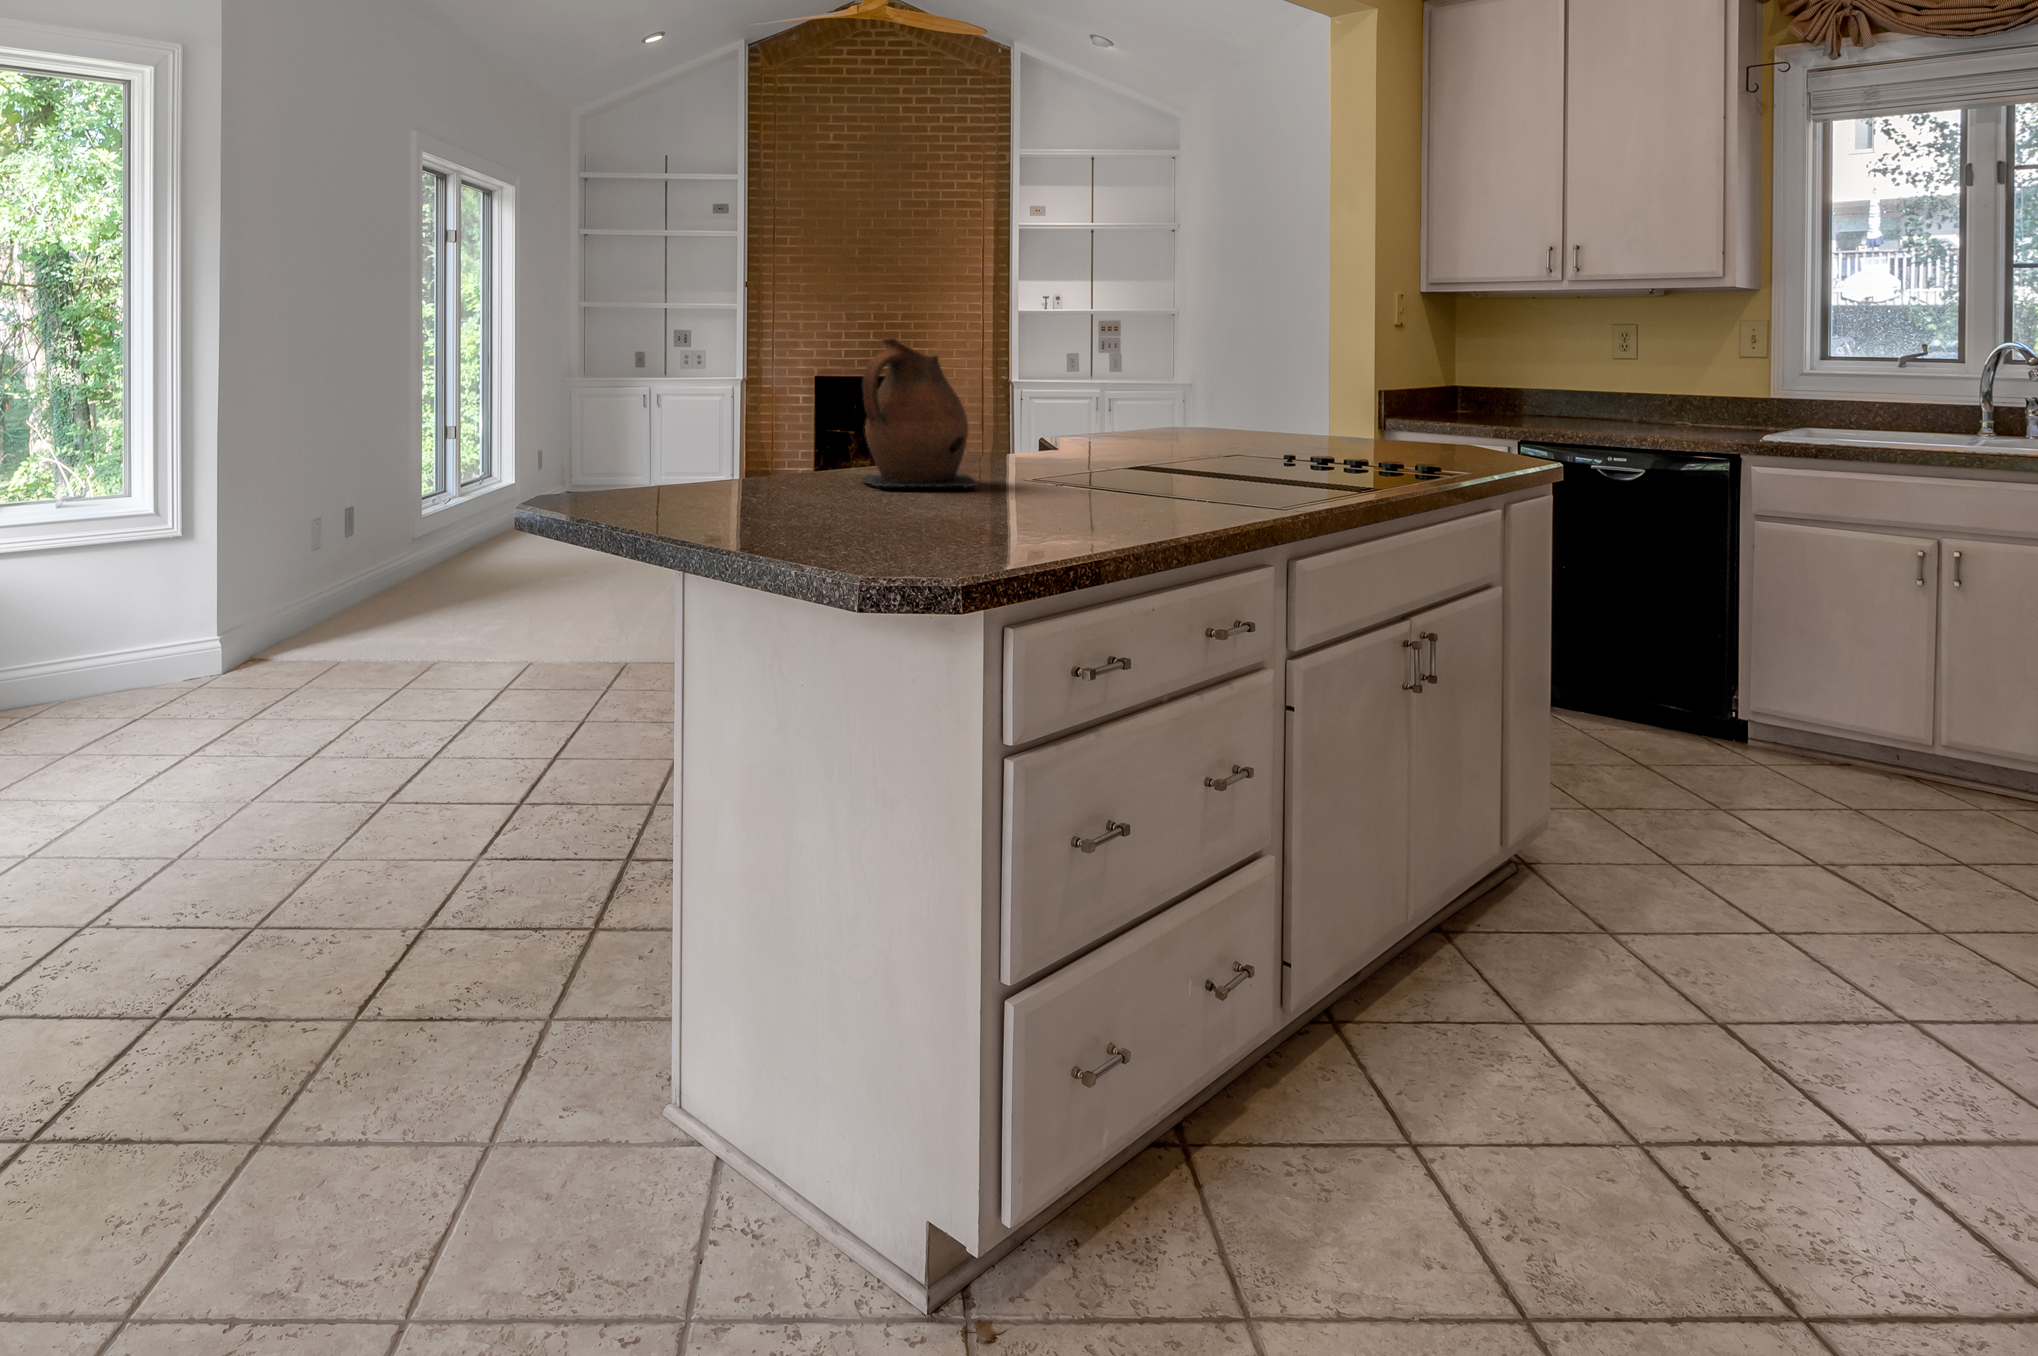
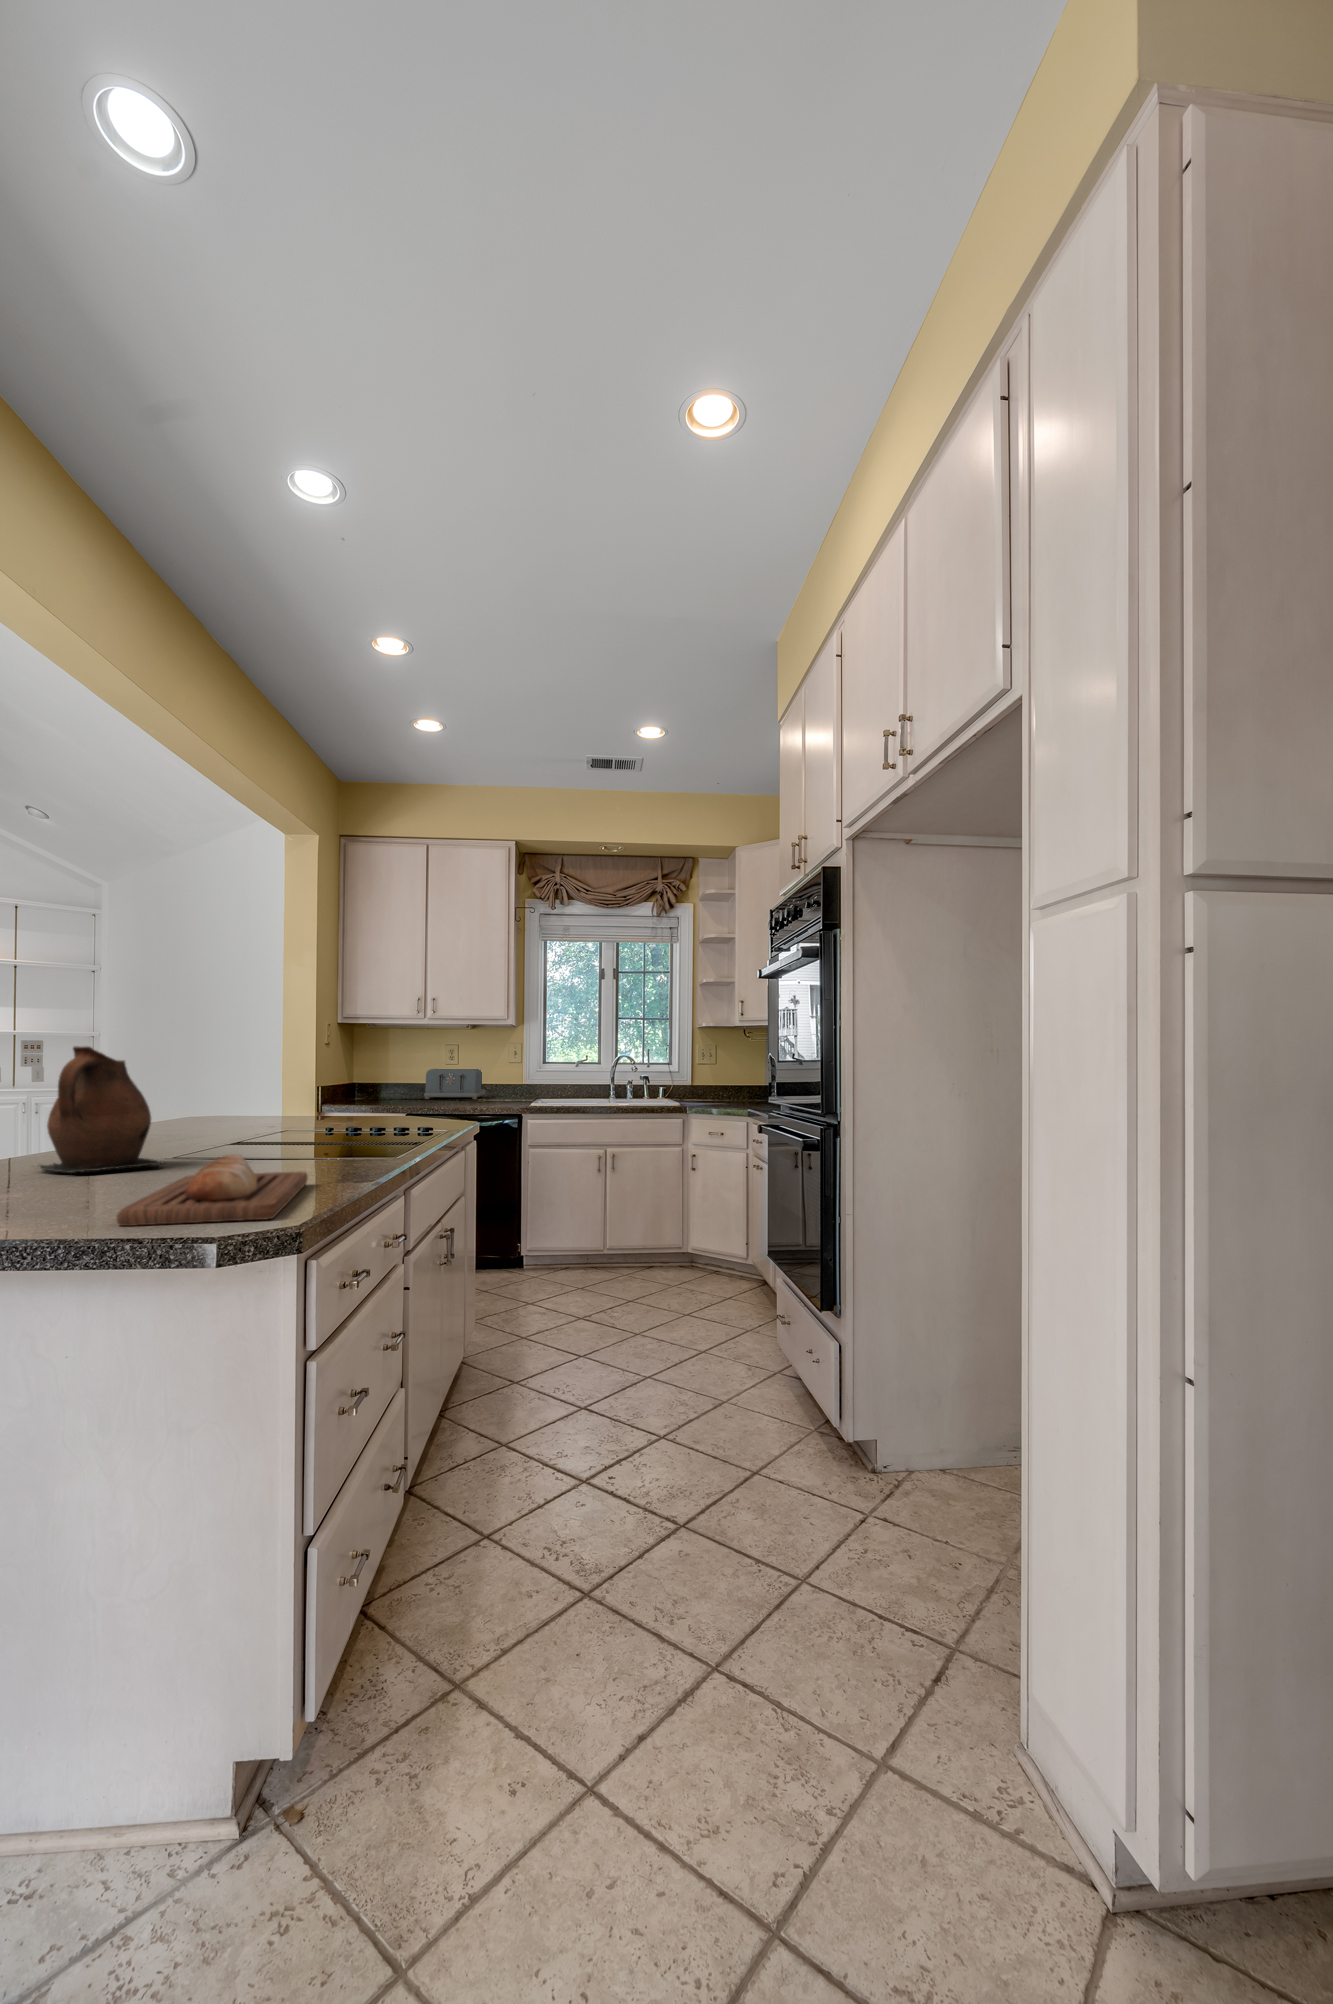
toaster: none [1557,369,1688,426] -> present [424,1069,486,1099]
bread loaf: none [787,481,1065,566] -> present [116,1155,308,1226]

